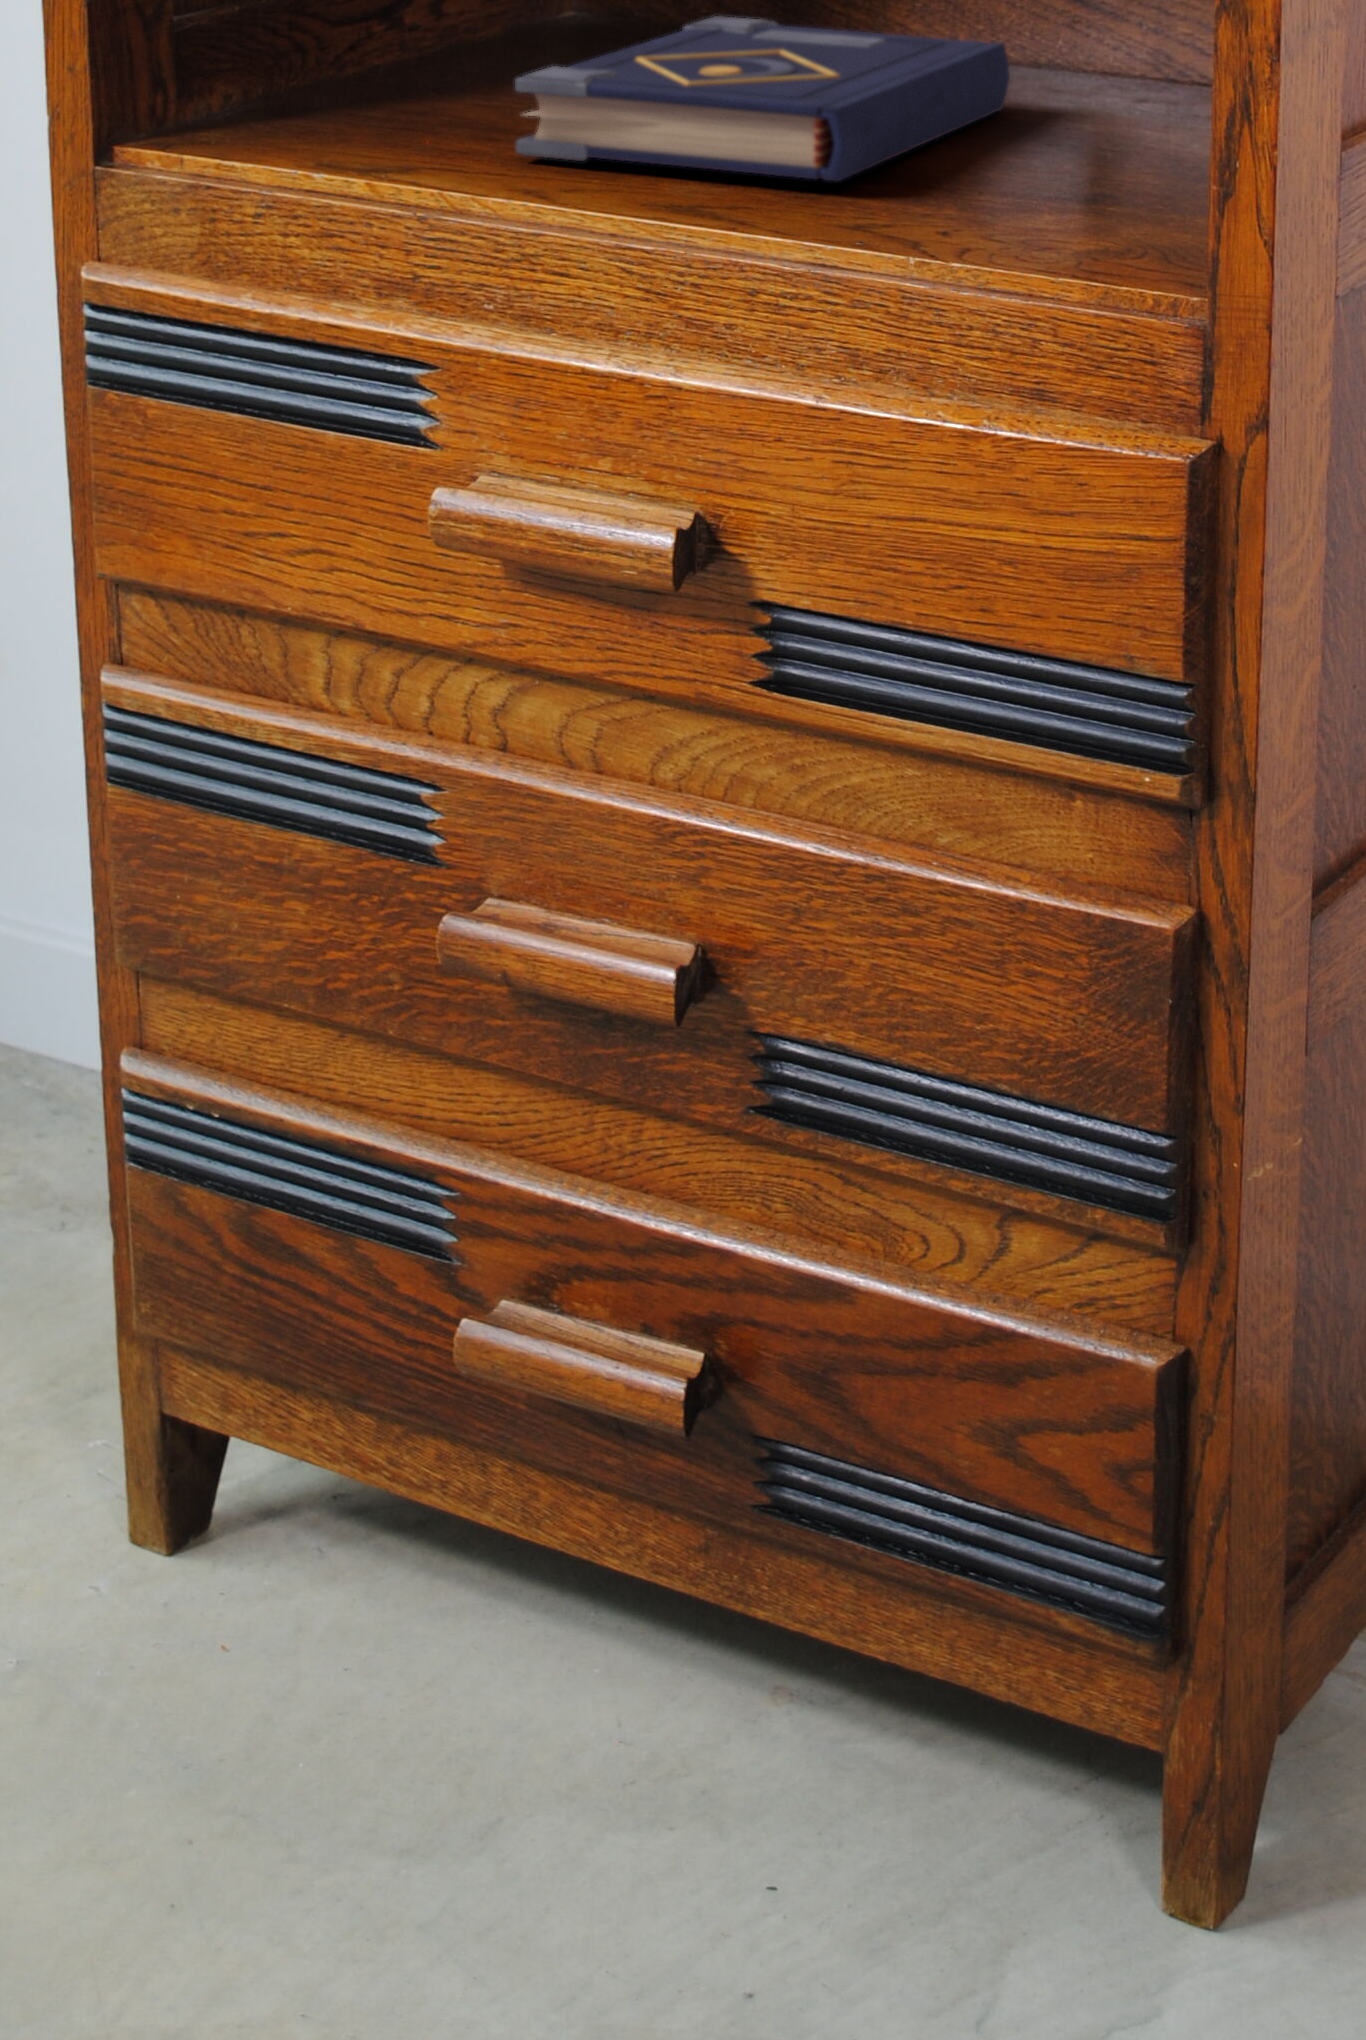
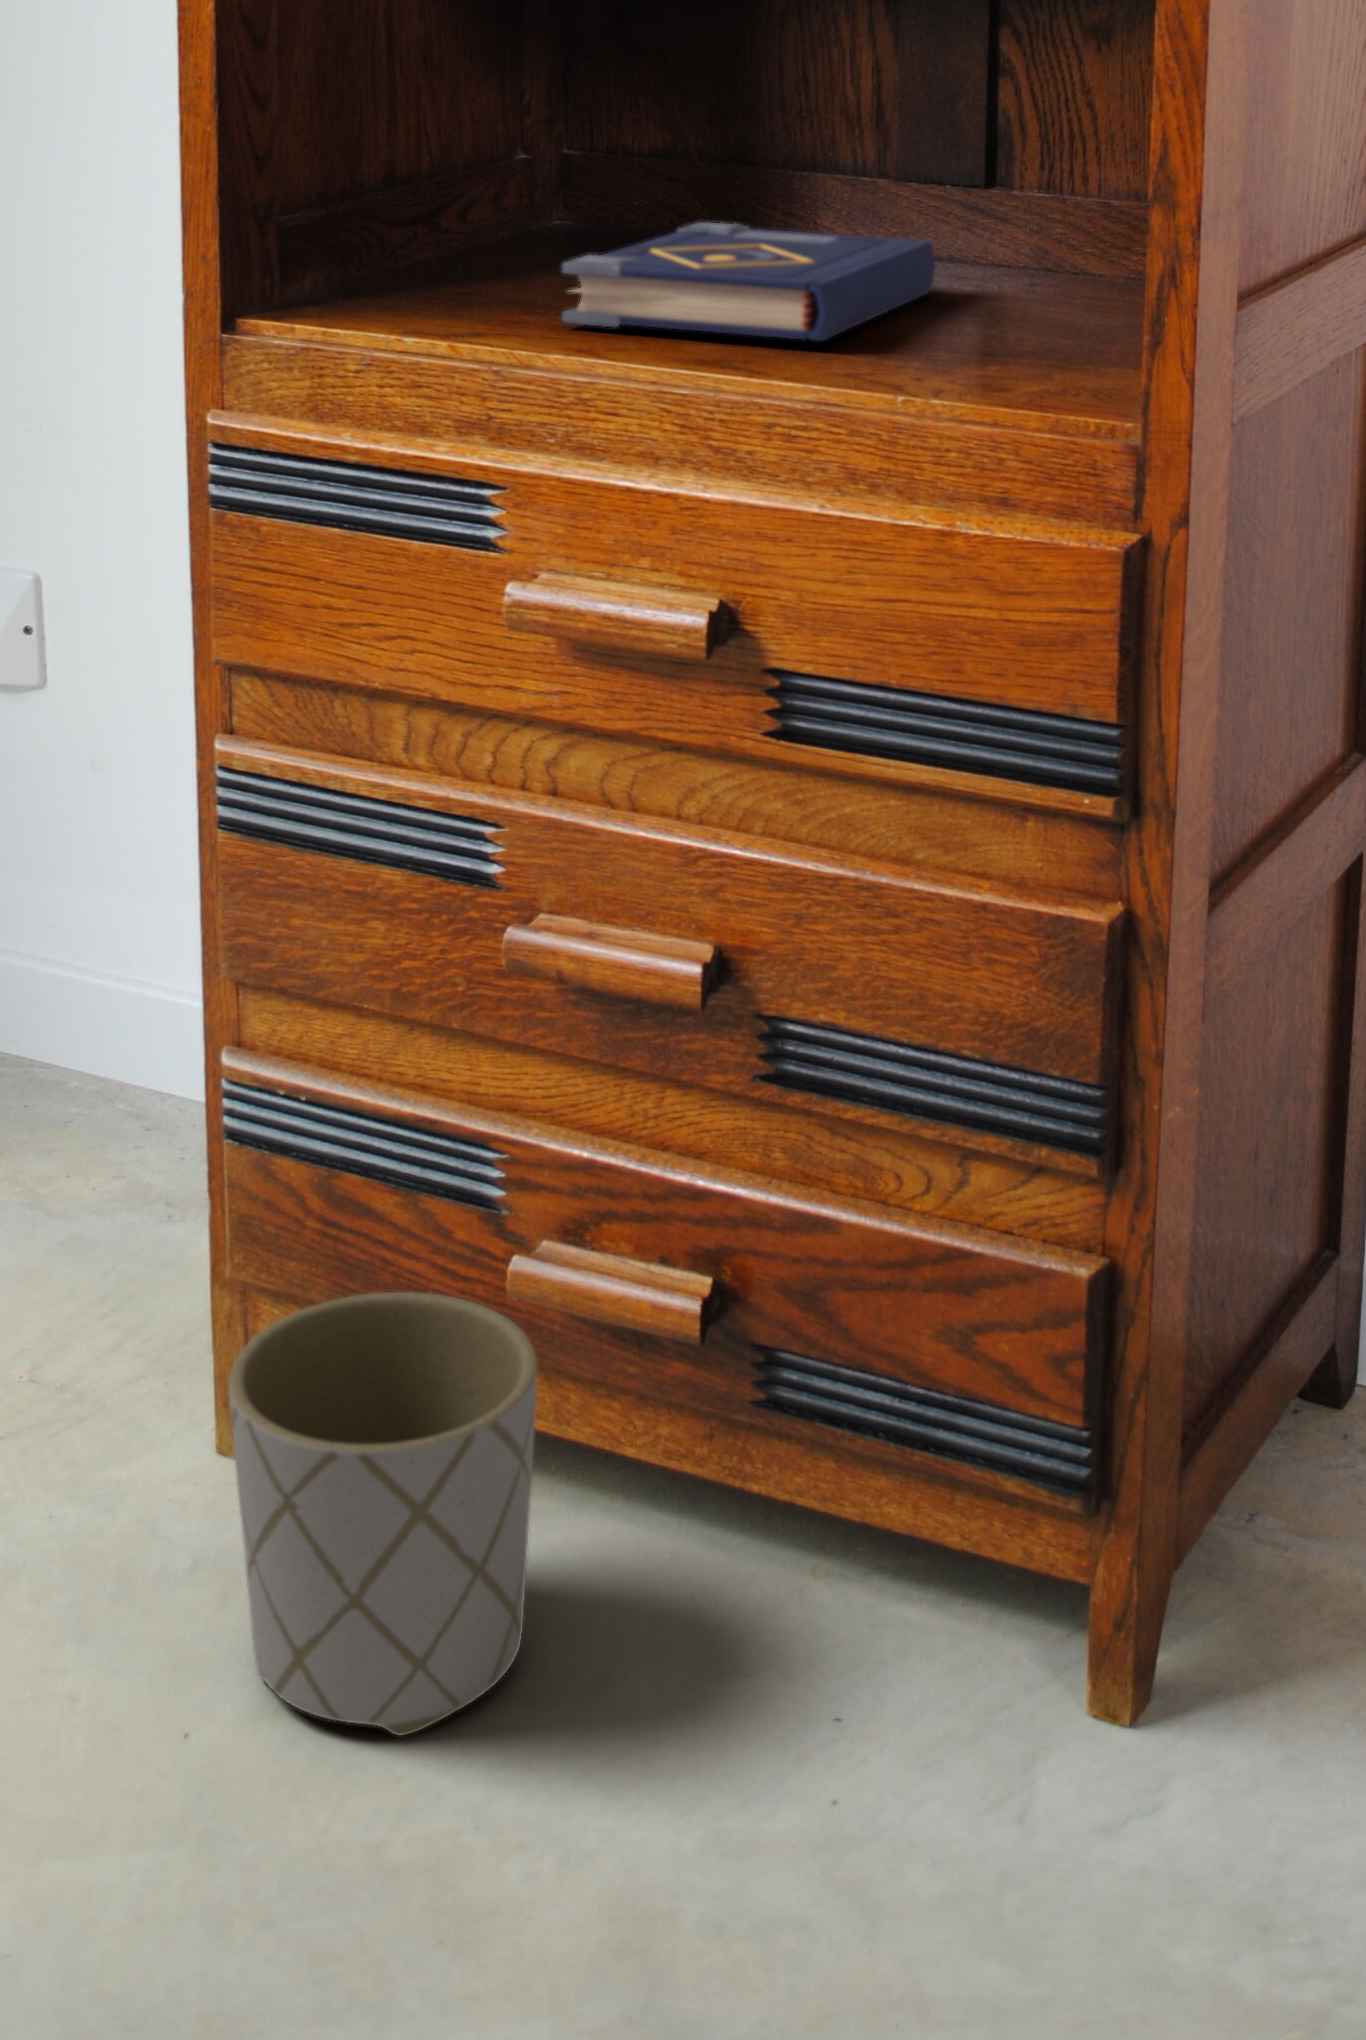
planter: none [97,1360,480,1904] -> present [229,1292,537,1736]

